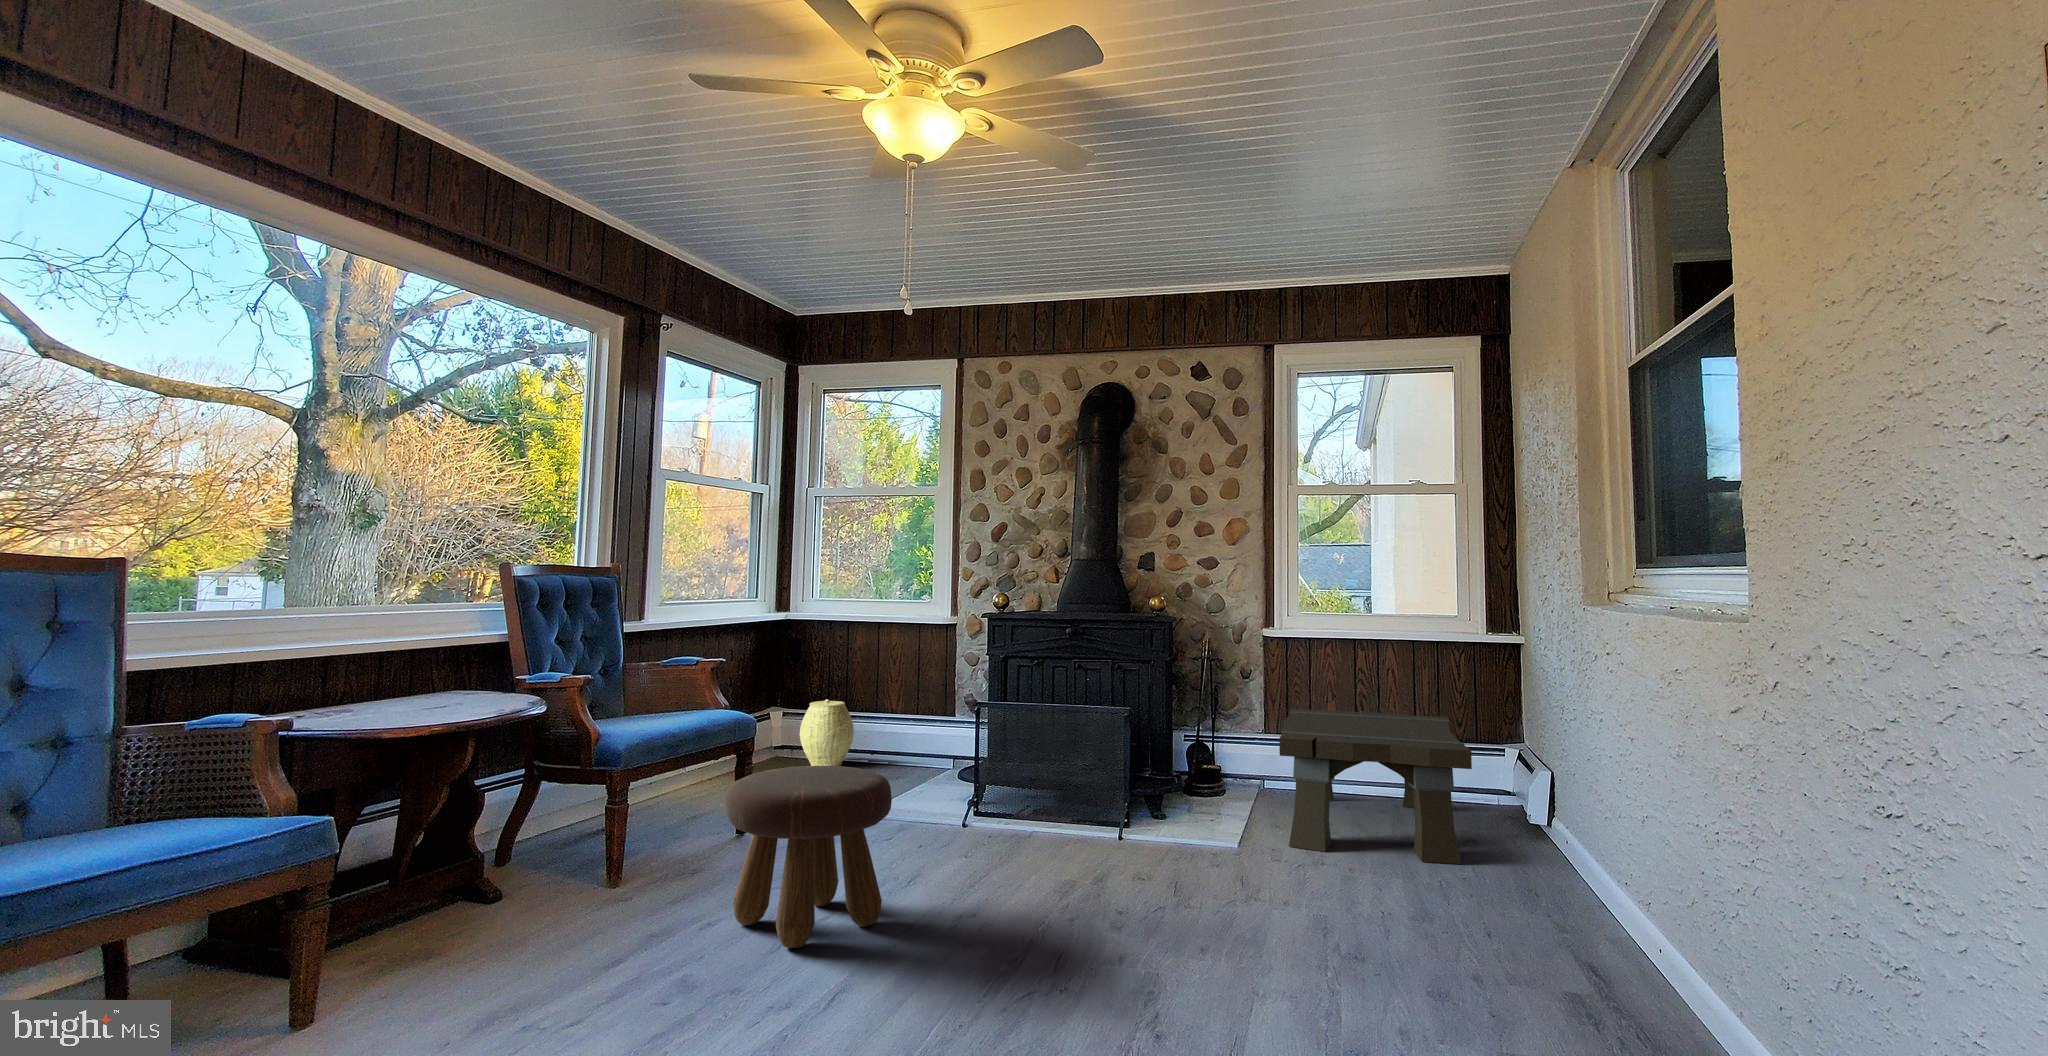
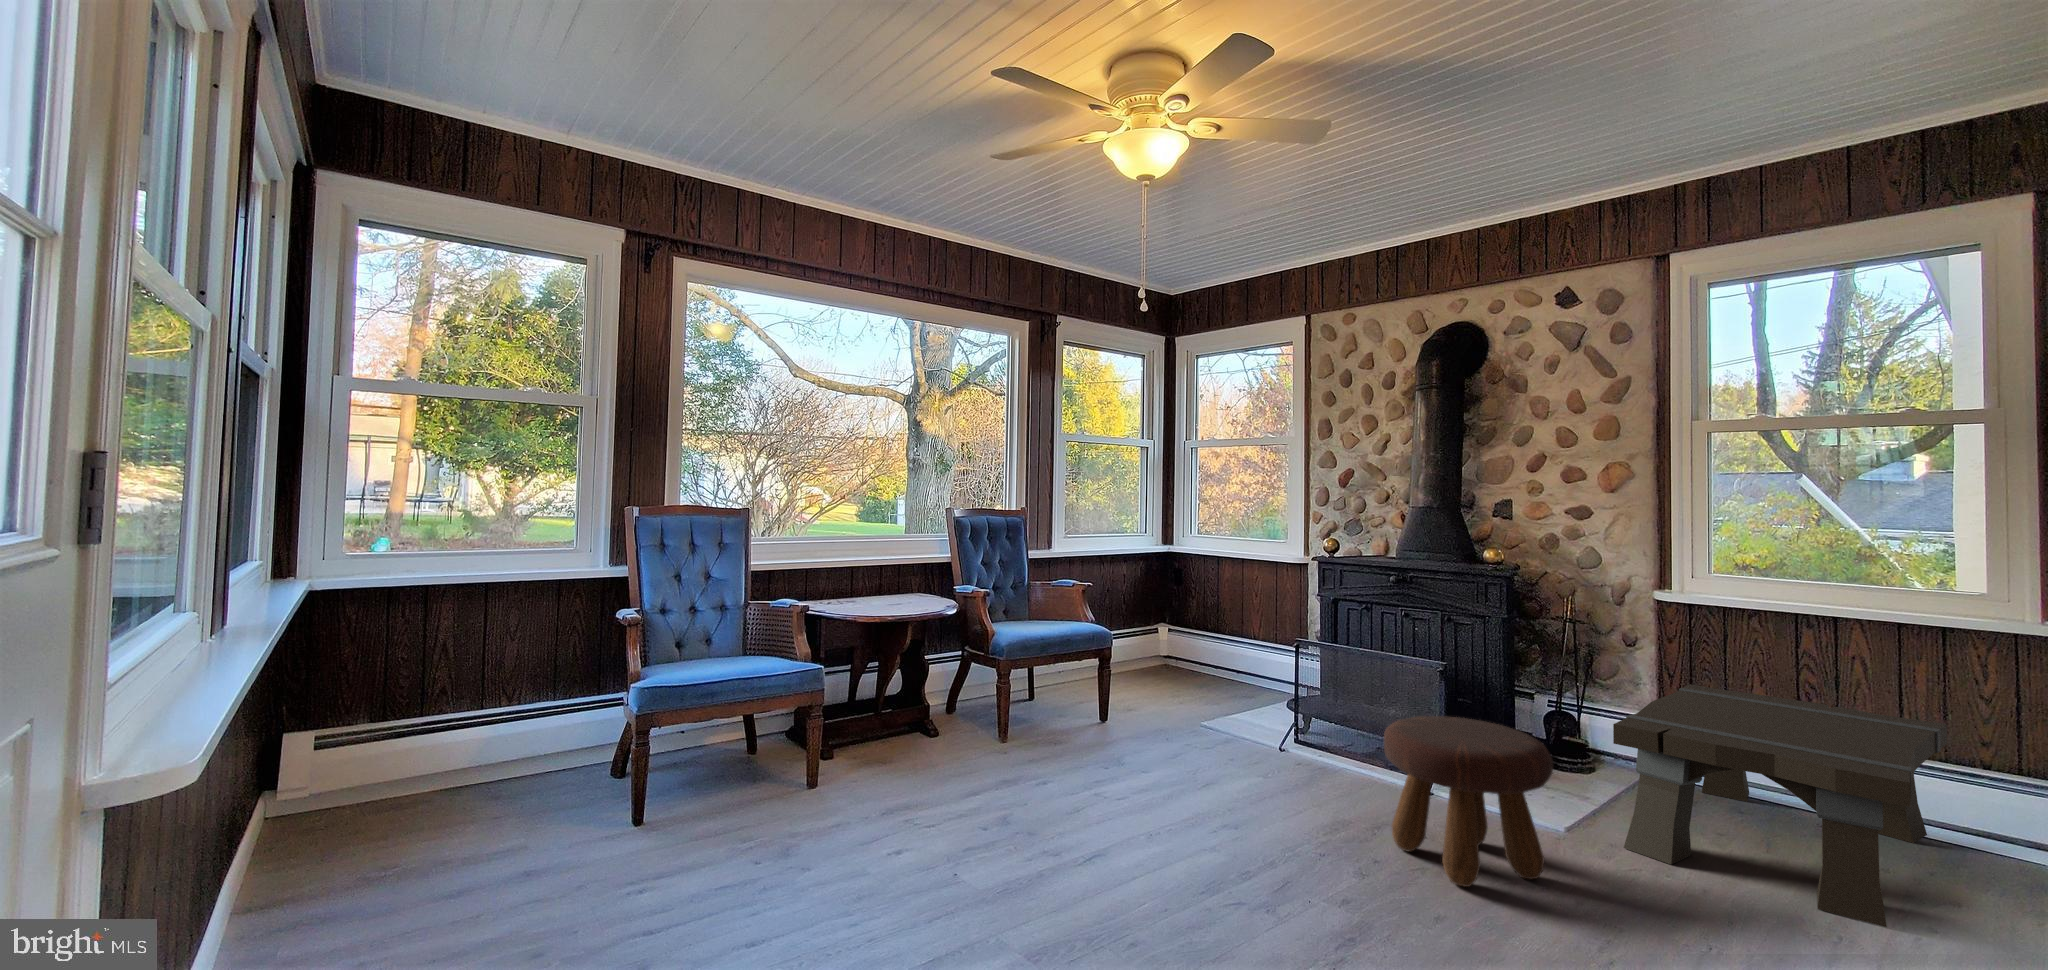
woven basket: present [800,699,854,766] -> none [1173,624,1219,683]
footstool: present [724,766,892,948] -> present [1384,716,1553,887]

